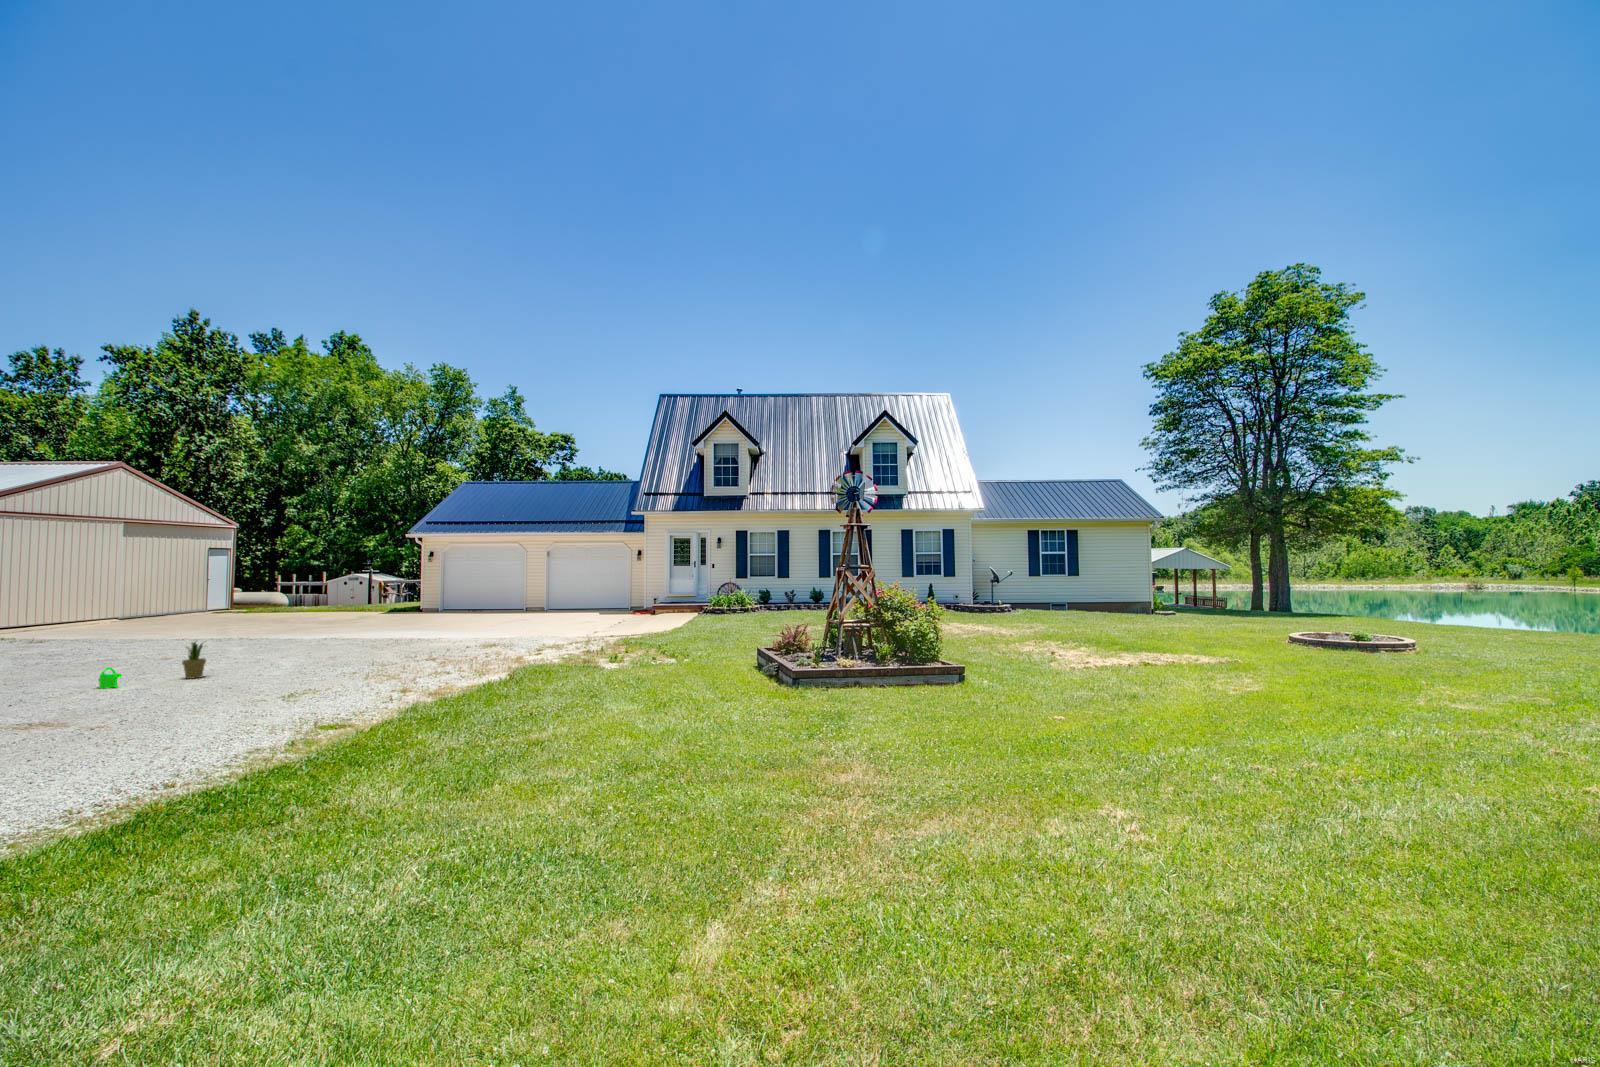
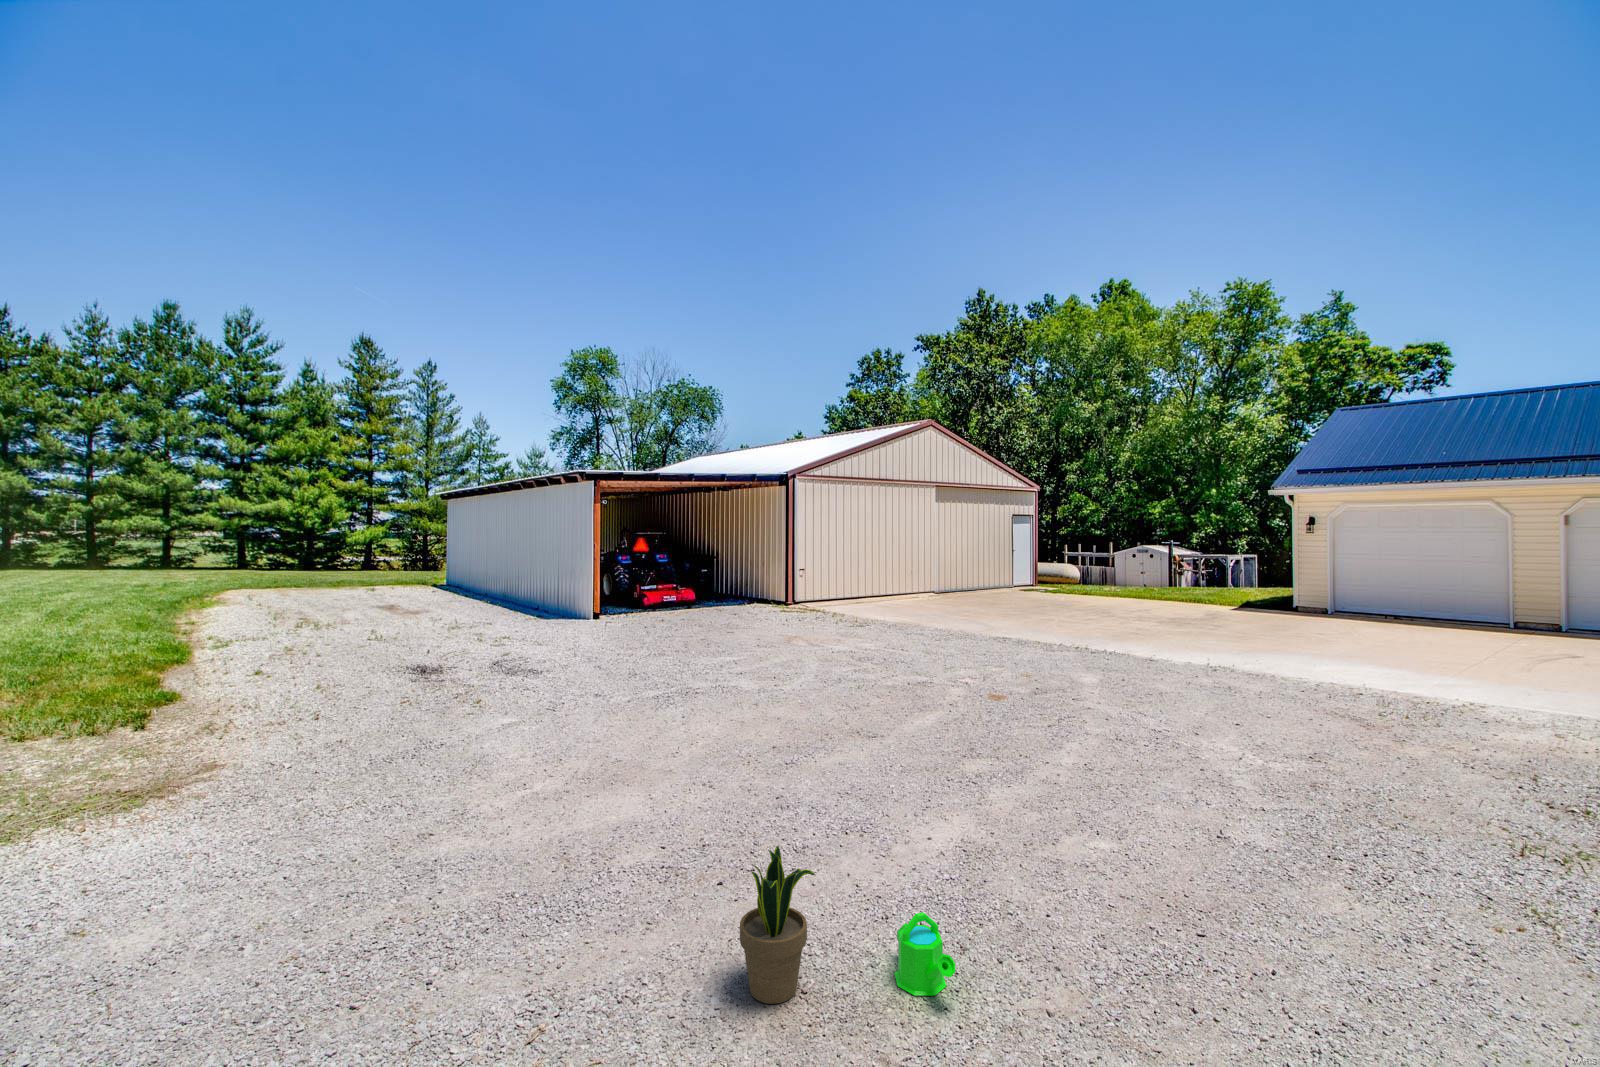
potted plant: present [182,642,206,679] -> present [740,846,815,1004]

